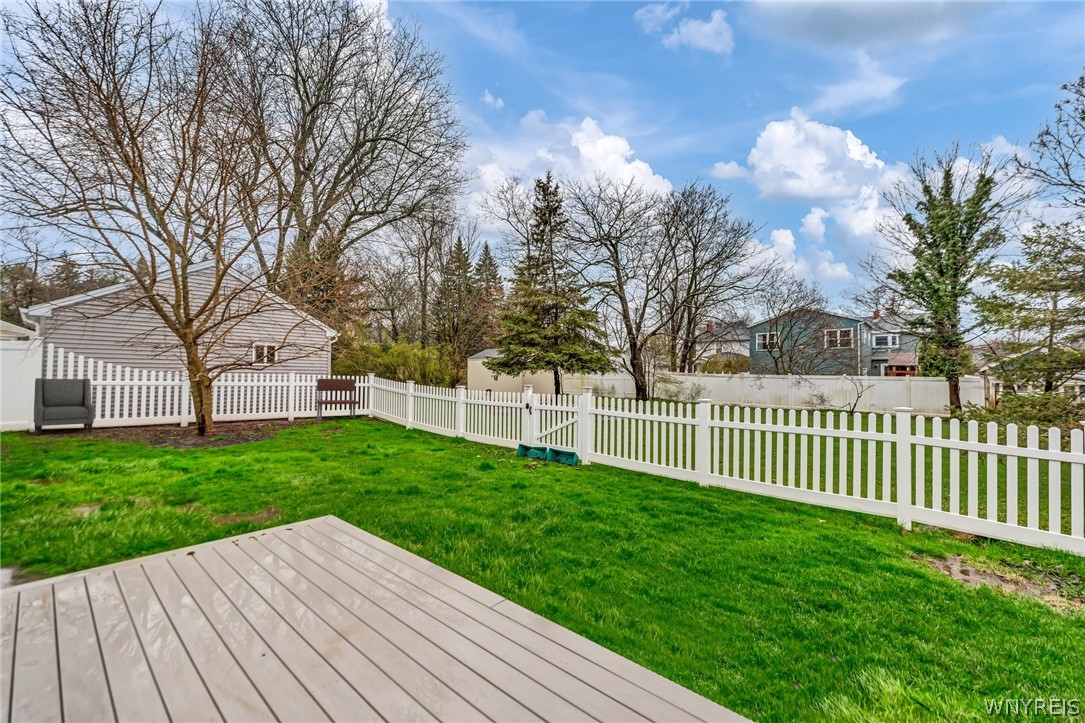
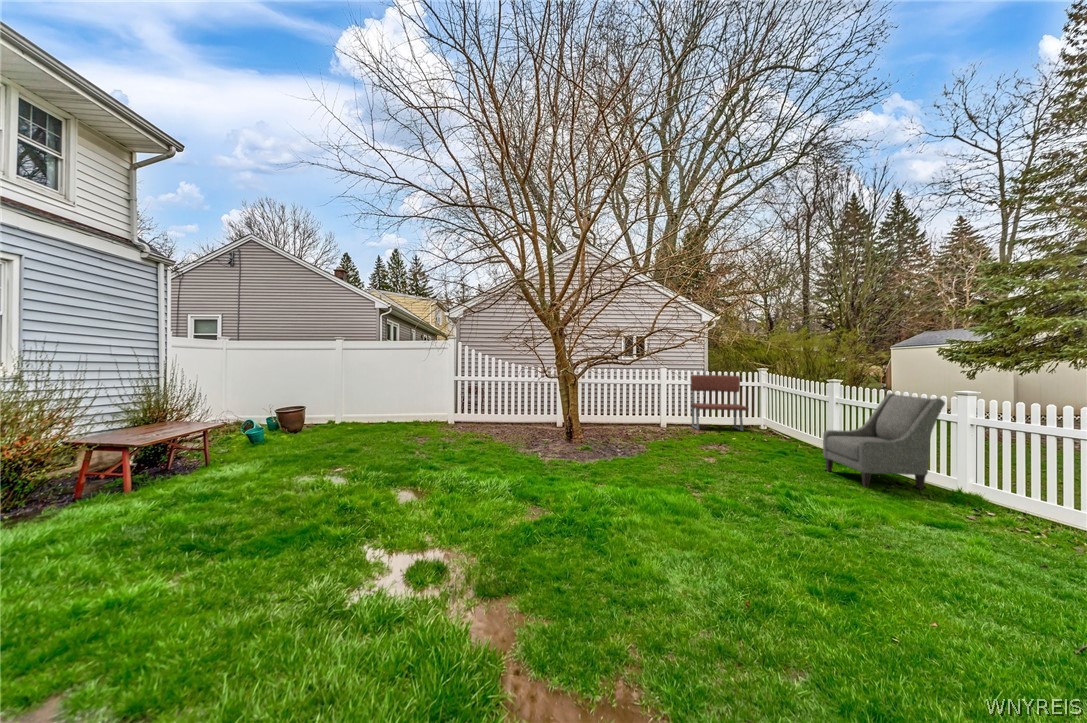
chair: present [33,378,94,435] -> present [823,393,945,489]

